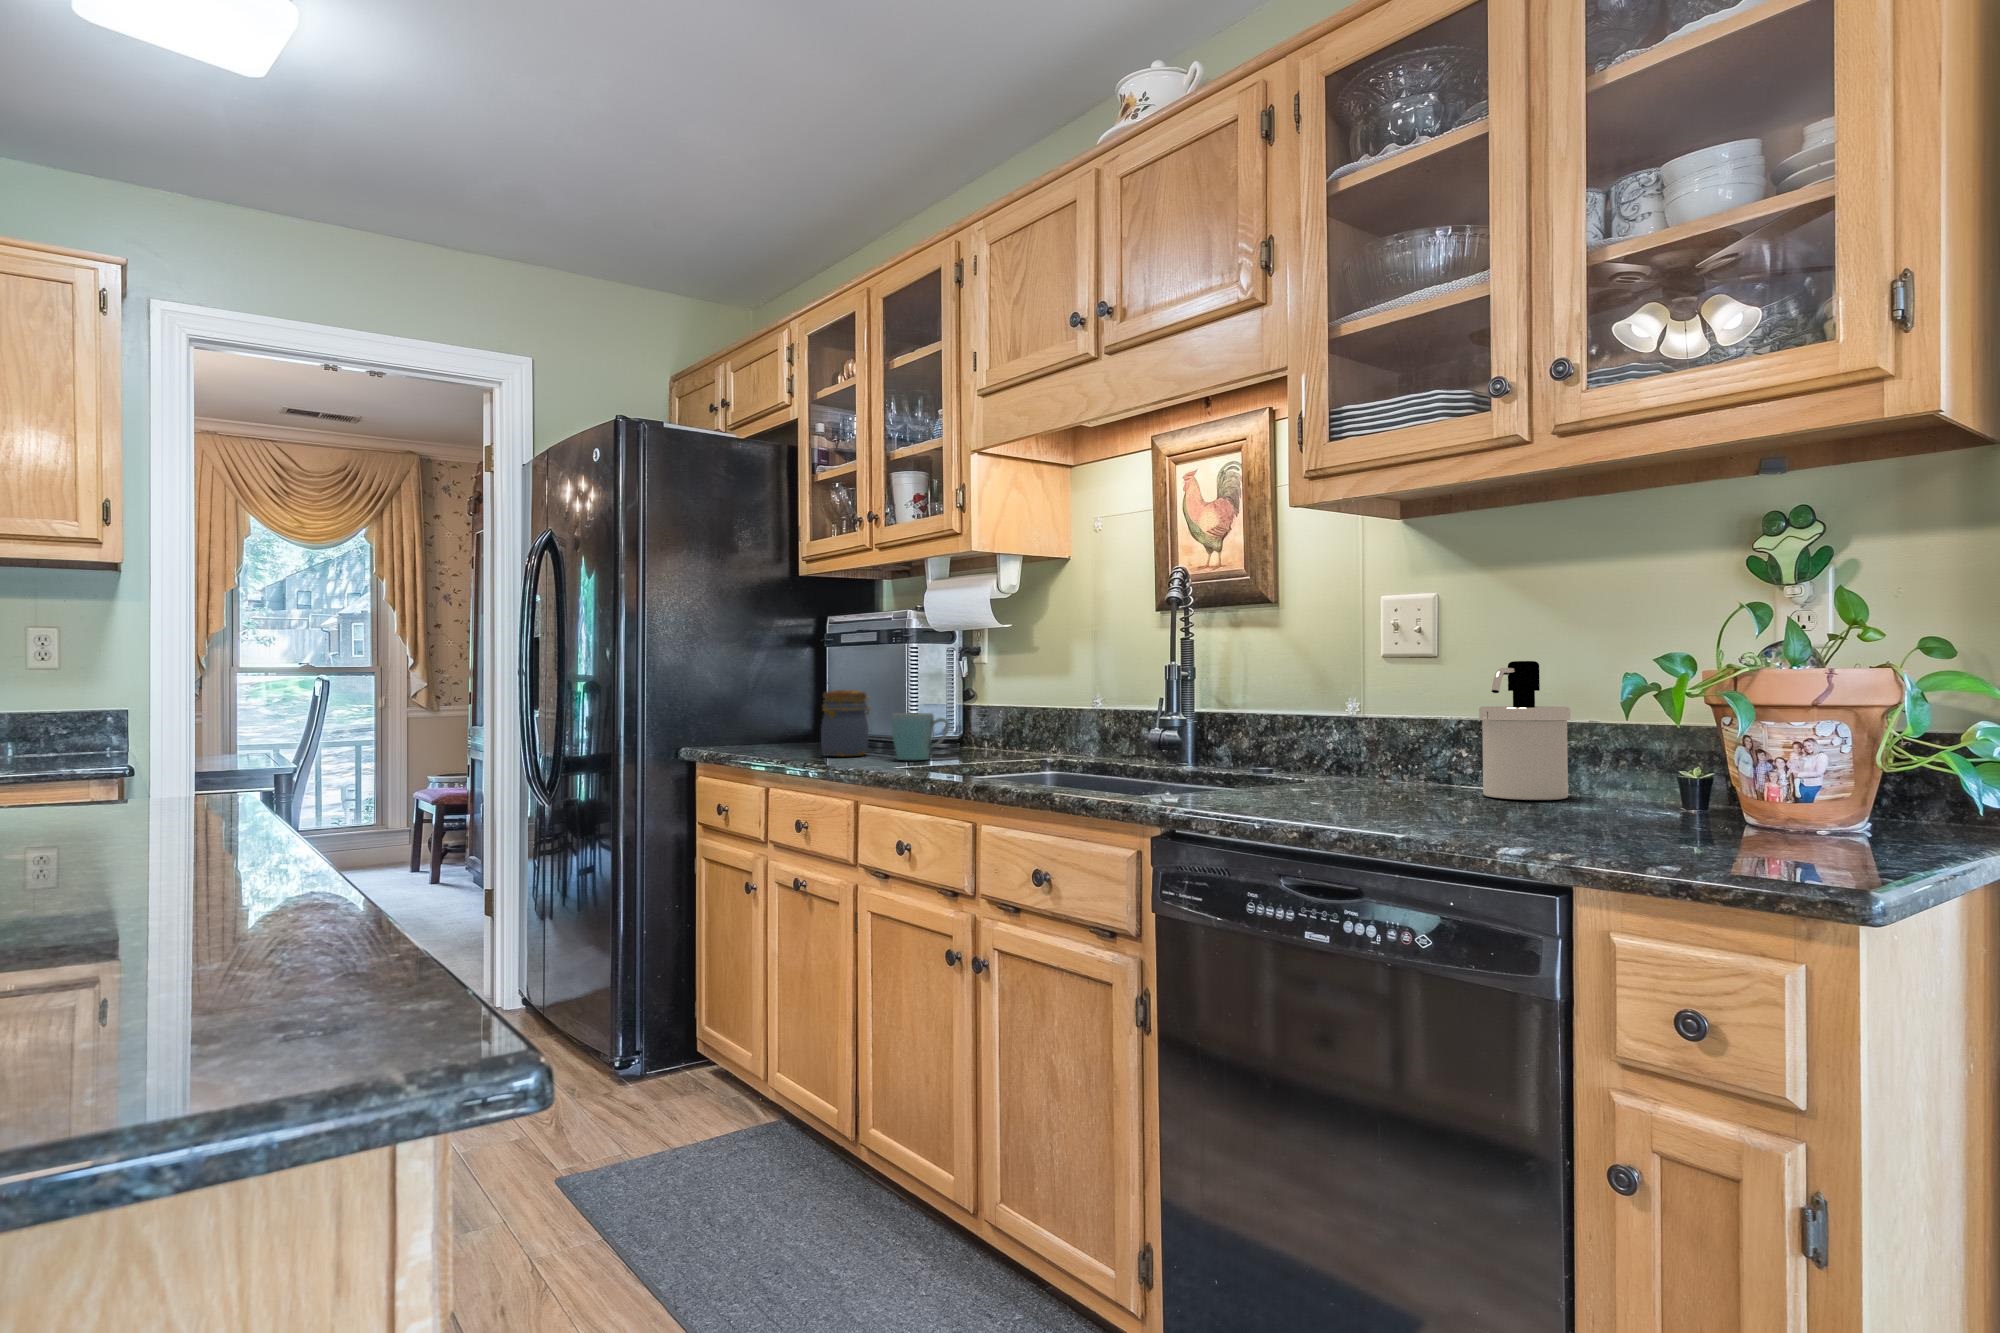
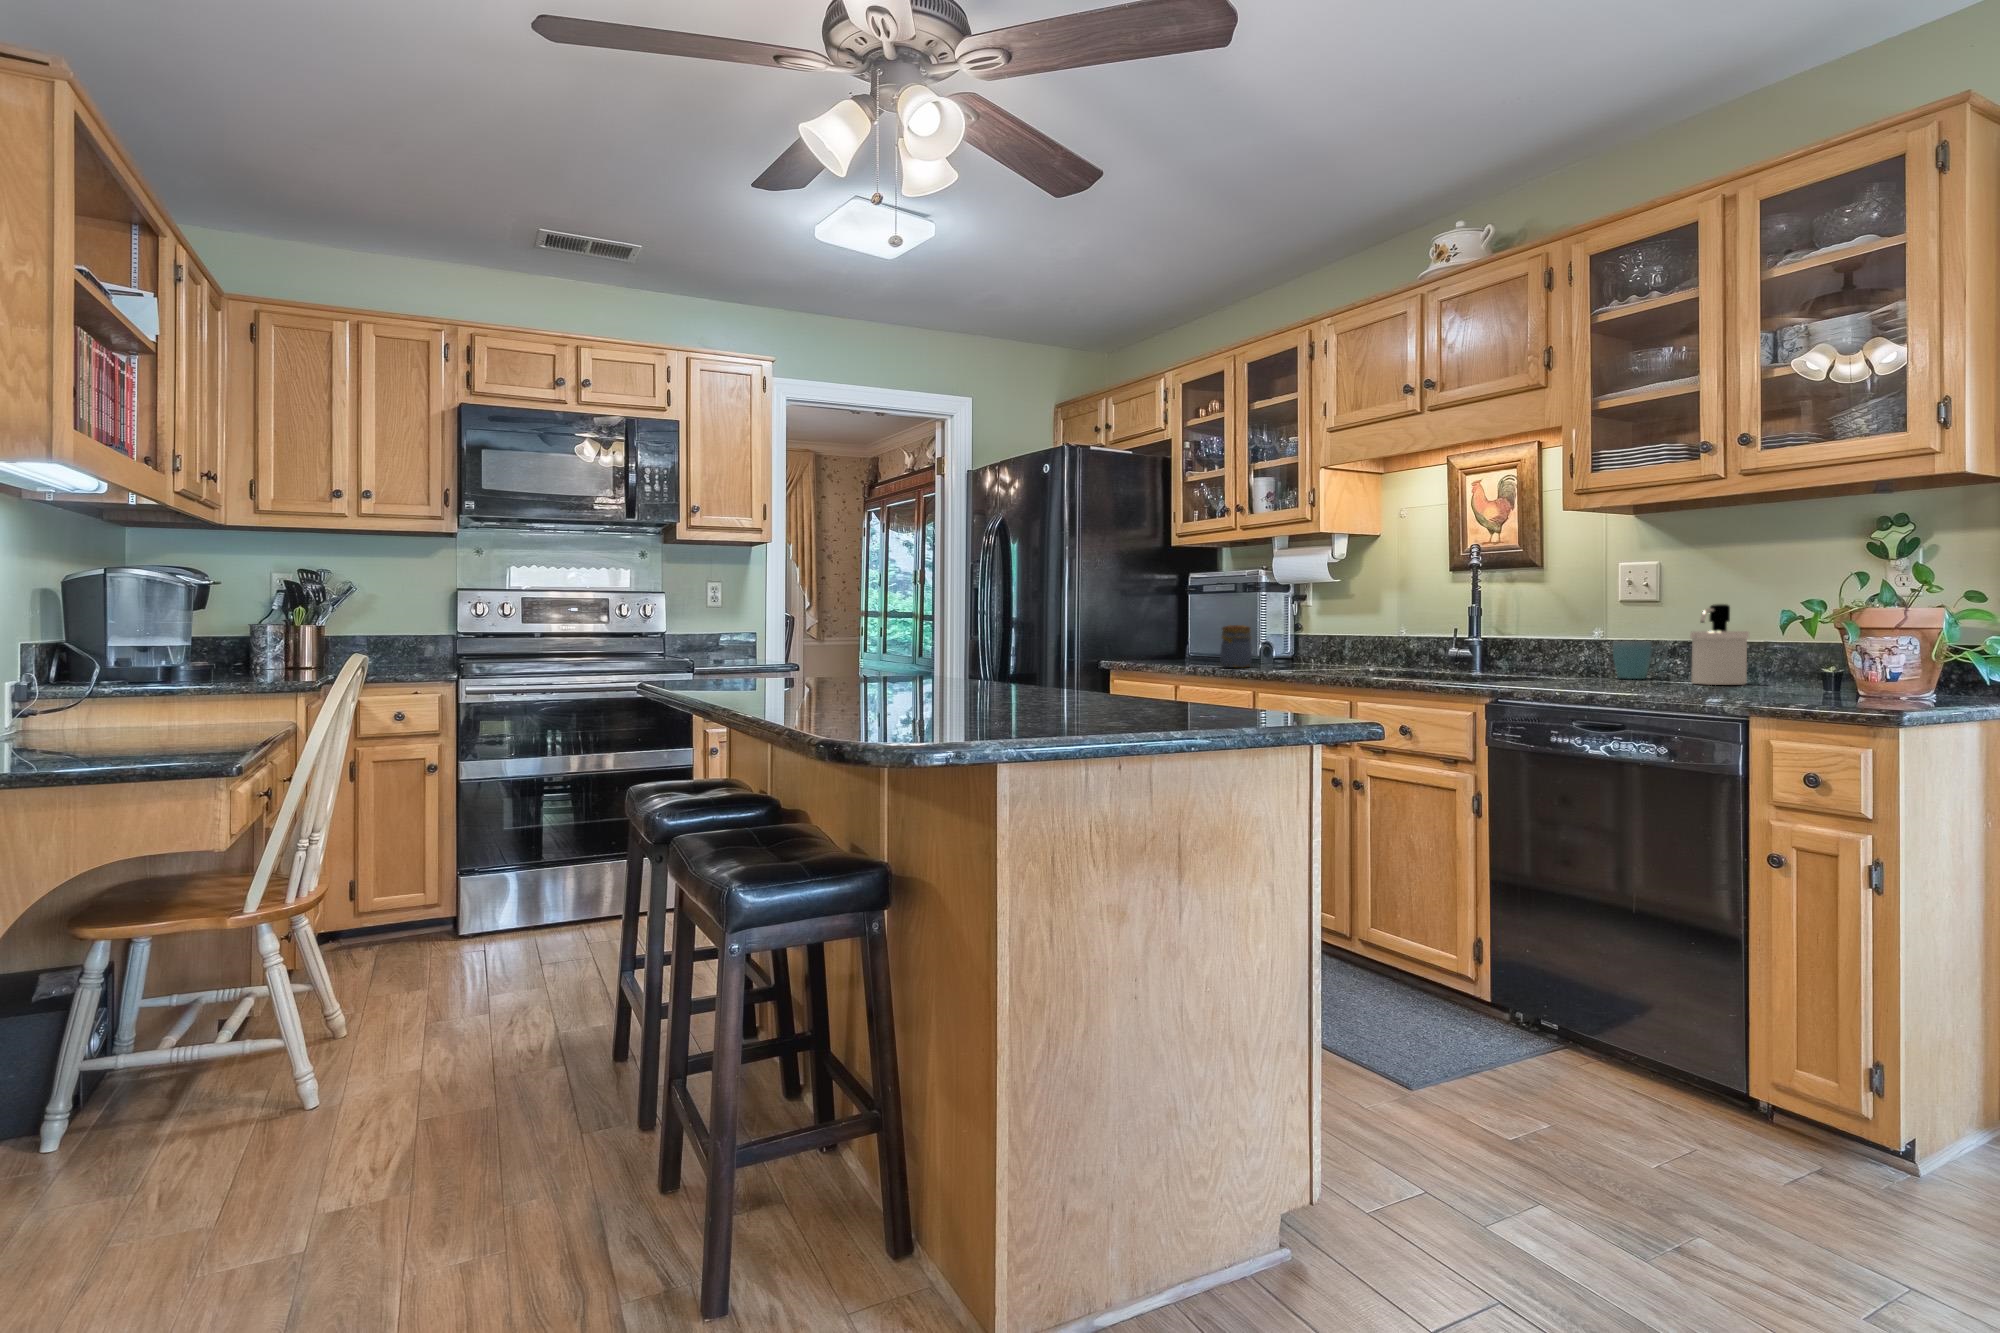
mug: present [892,713,949,760] -> present [1613,641,1668,679]

